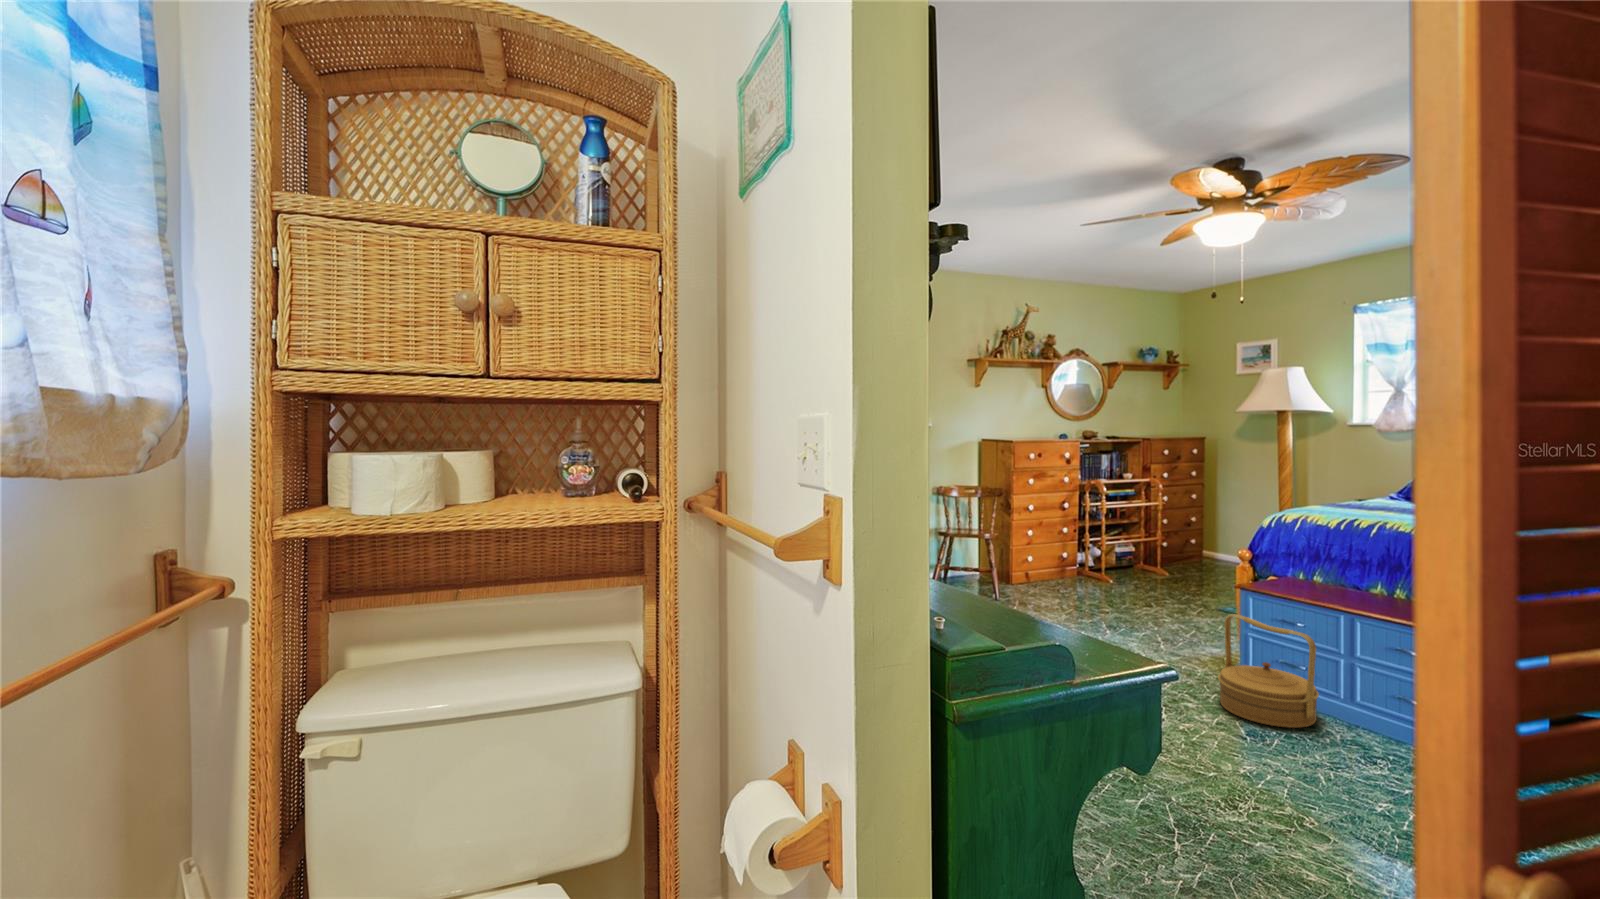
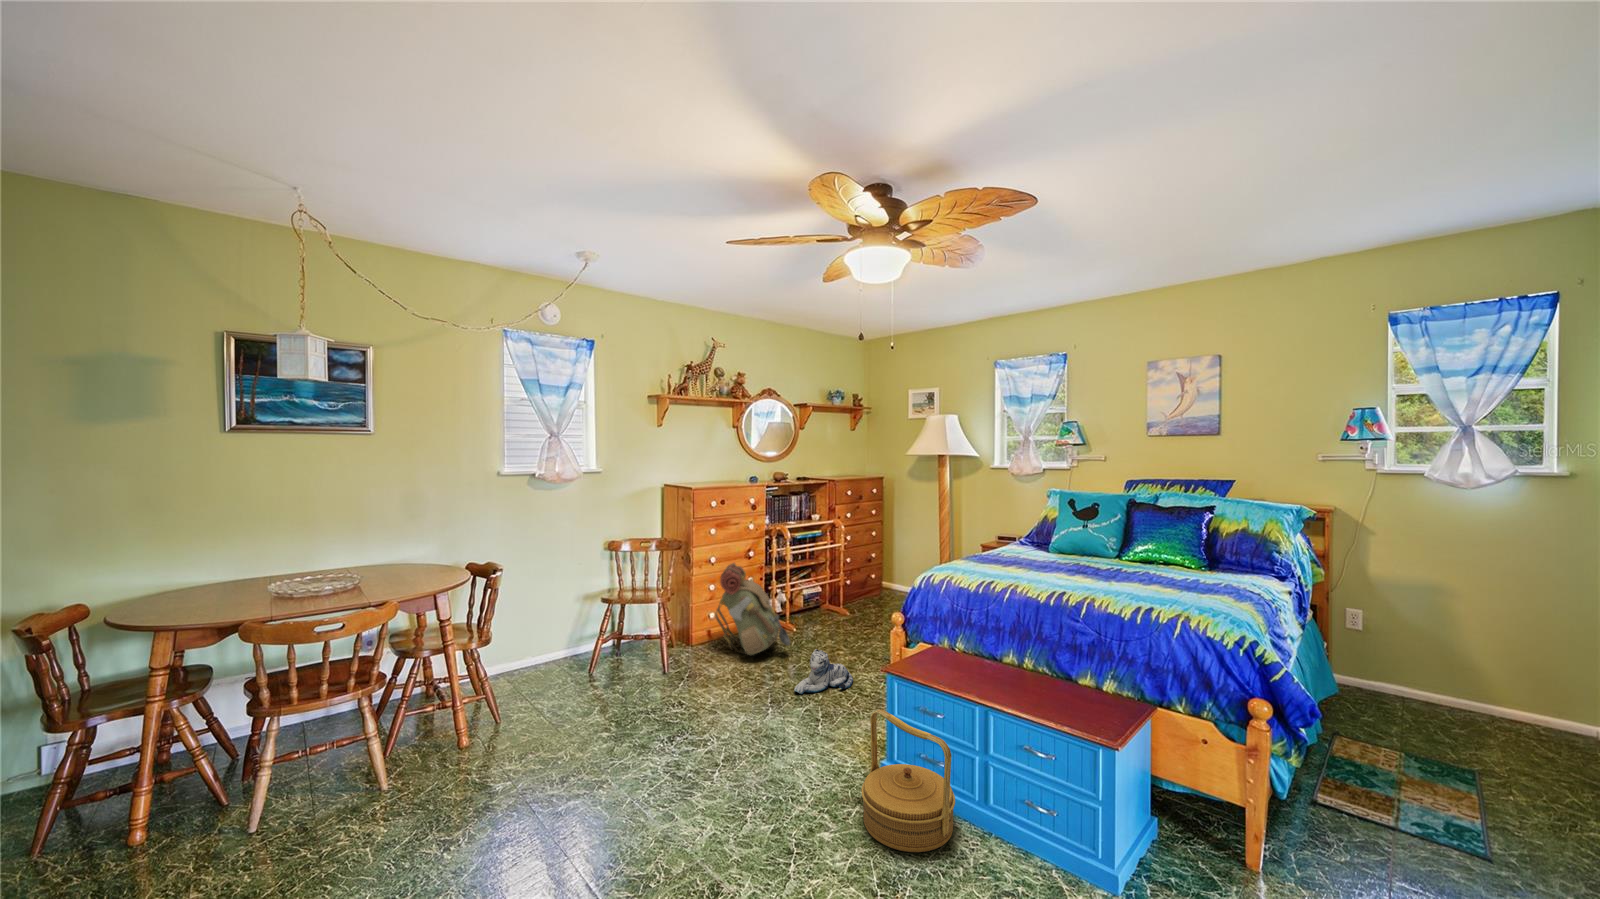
backpack: none [1037,511,1113,594] -> present [715,563,790,655]
plush toy: none [1126,585,1187,624] -> present [794,649,853,694]

